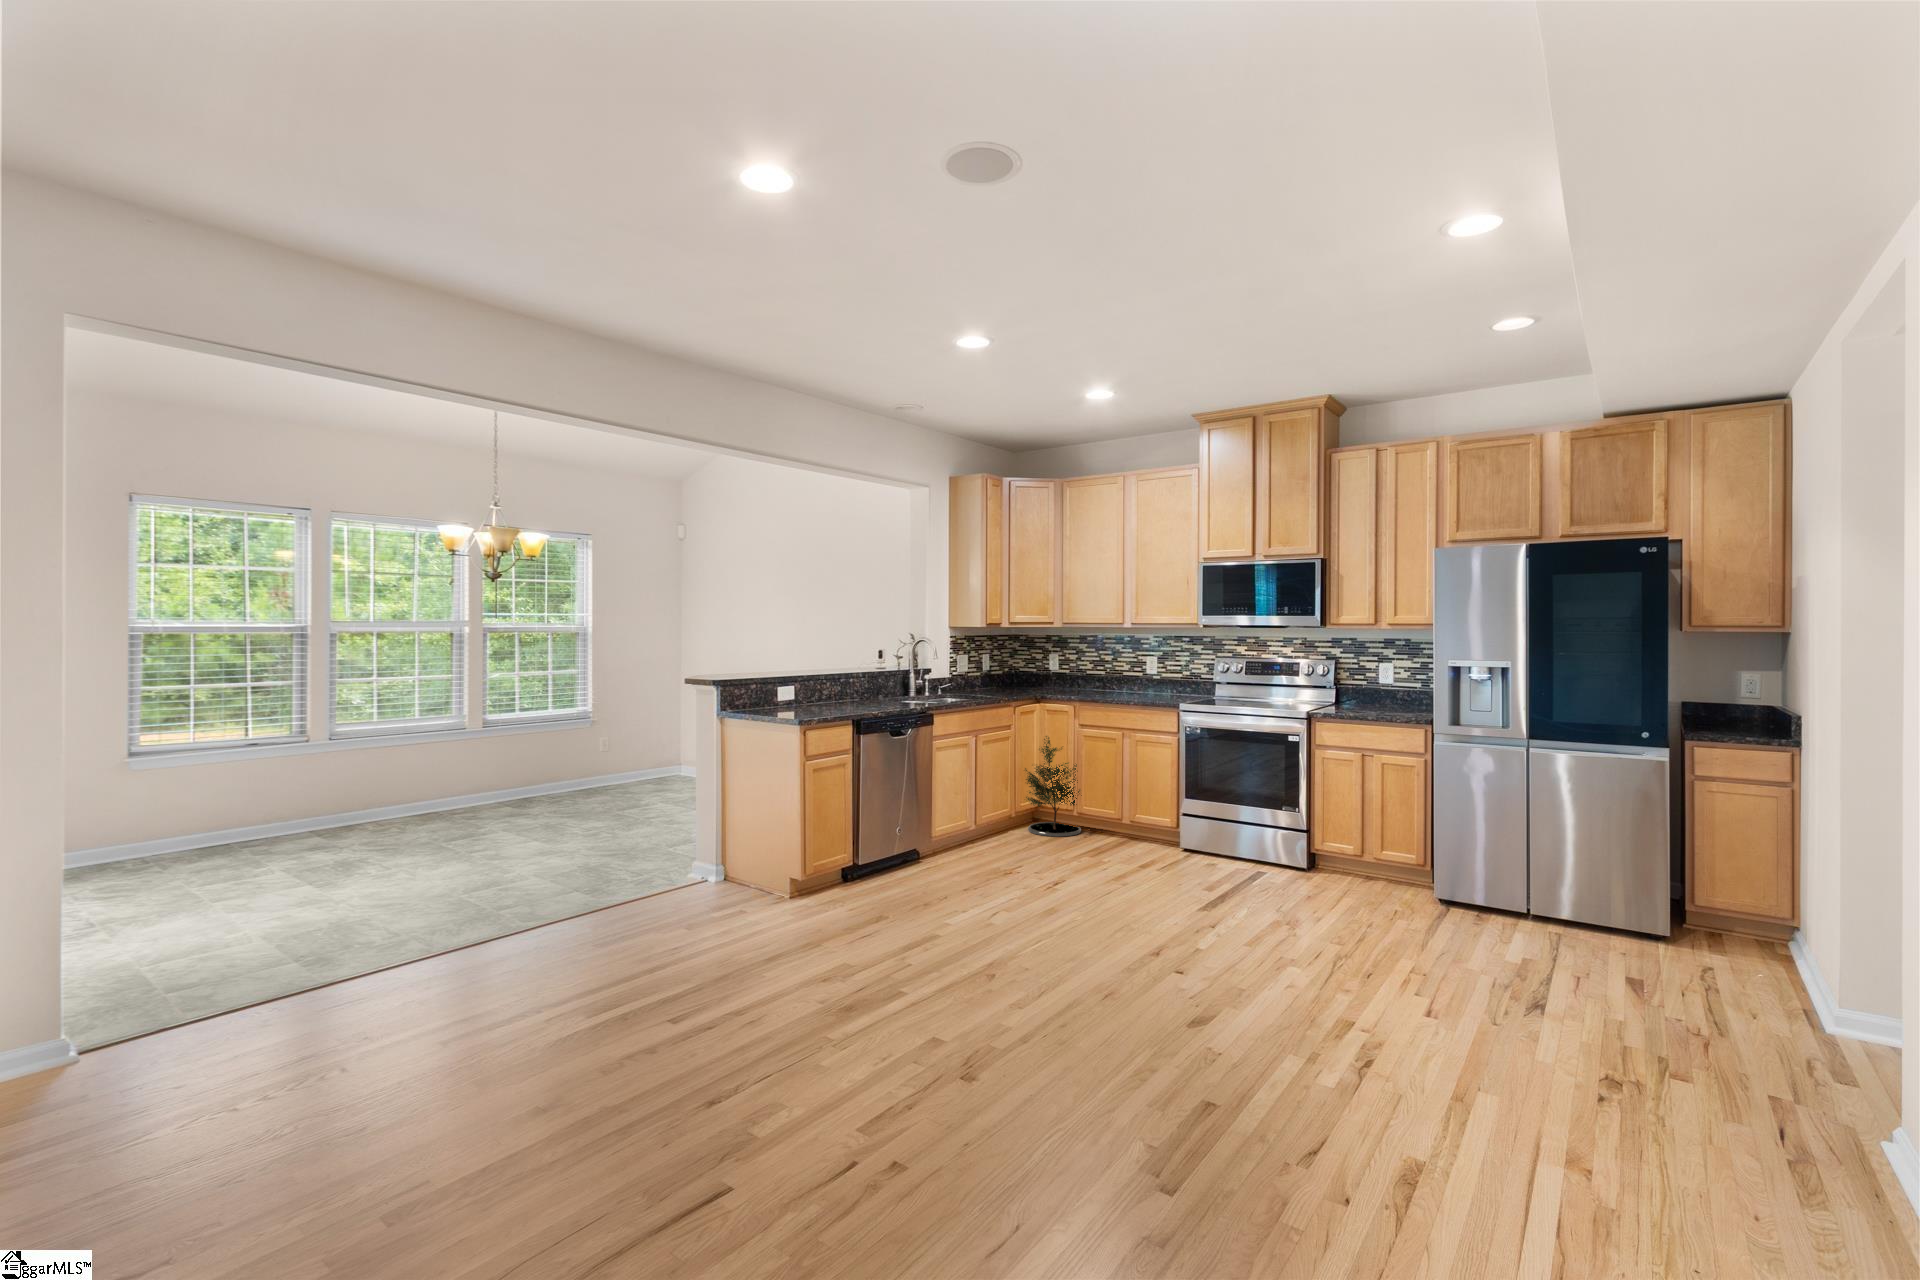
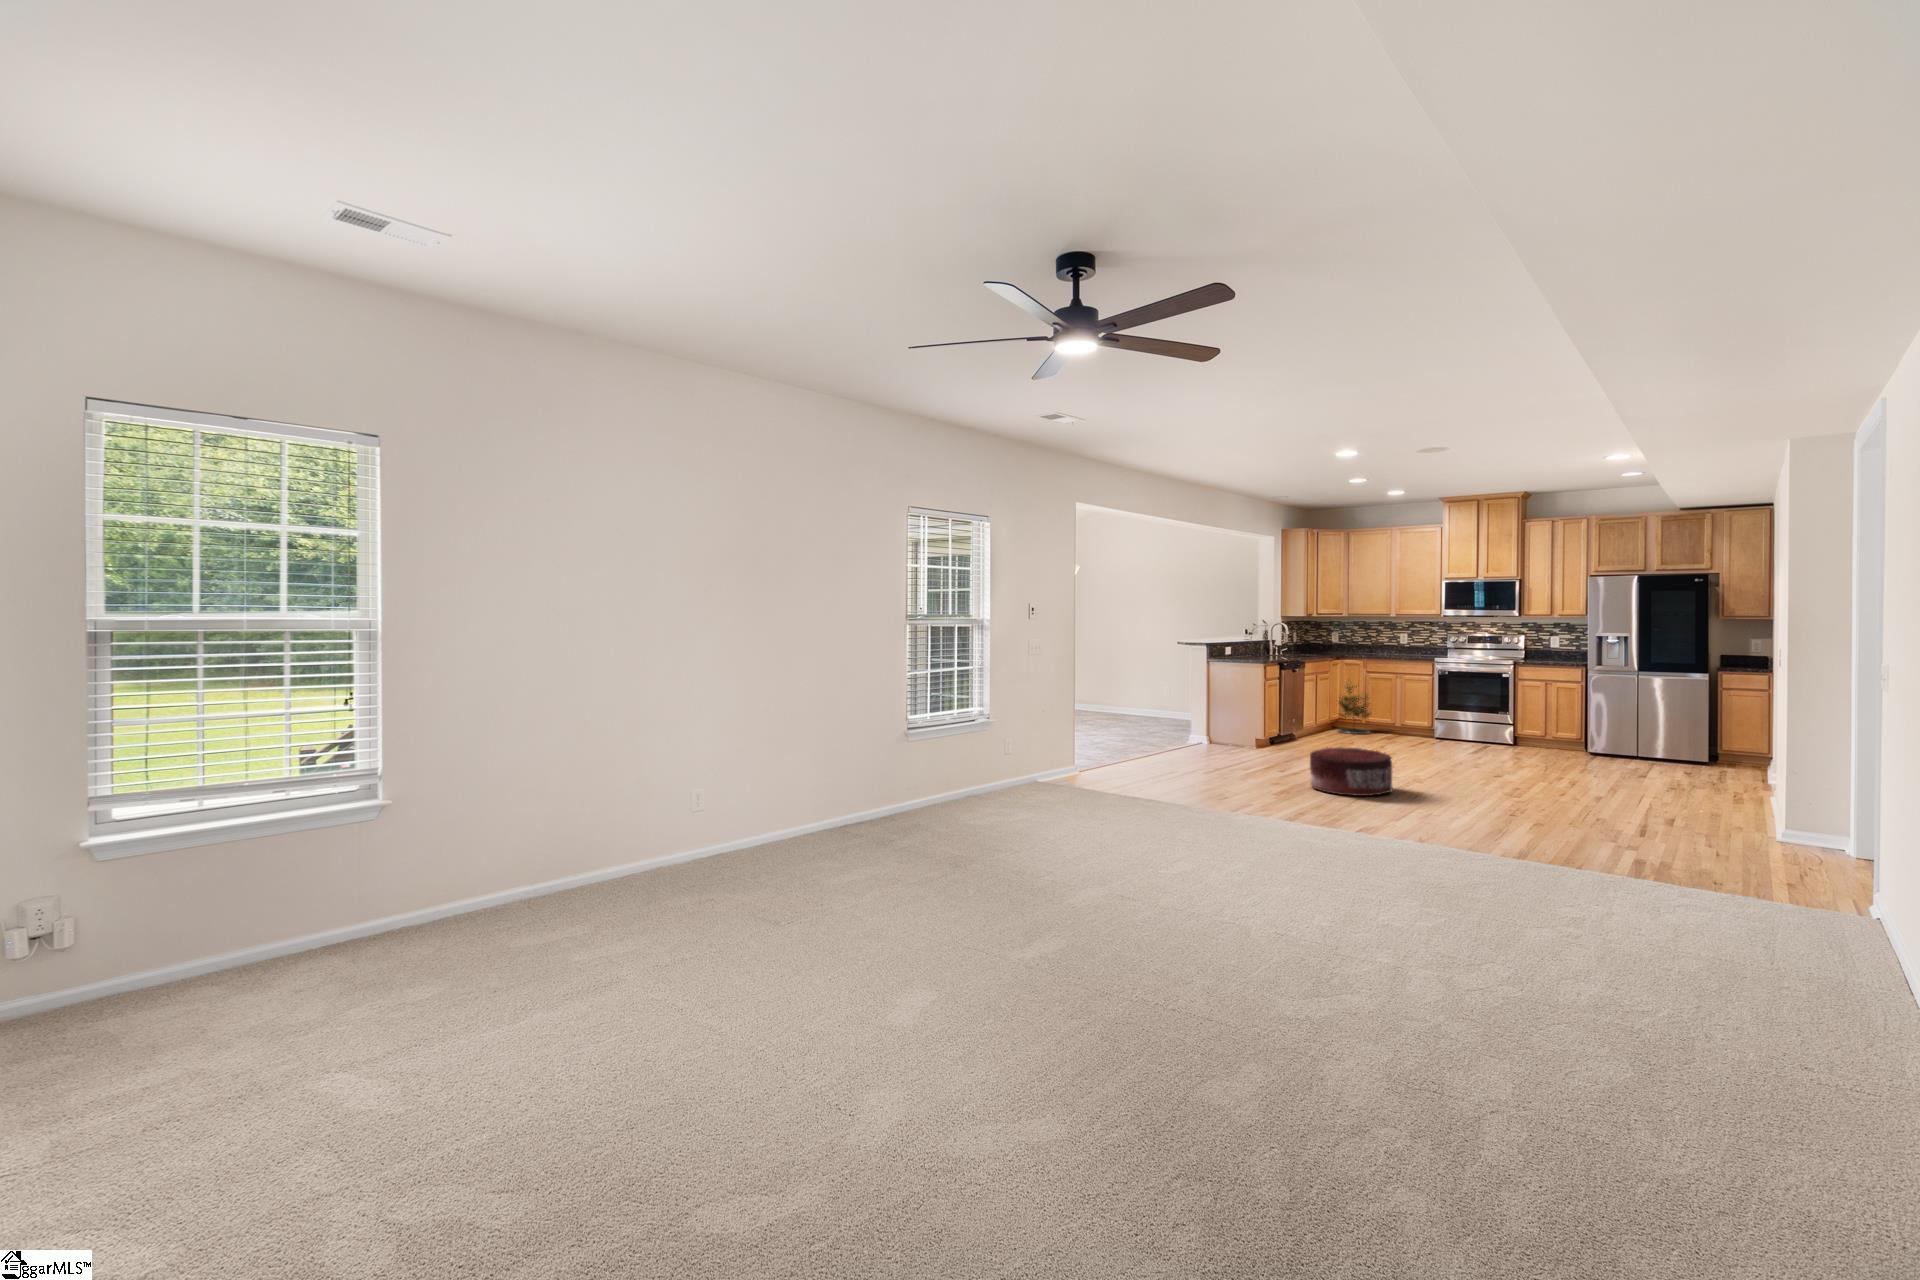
pouf: none [619,974,860,1178] -> present [1310,747,1392,796]

